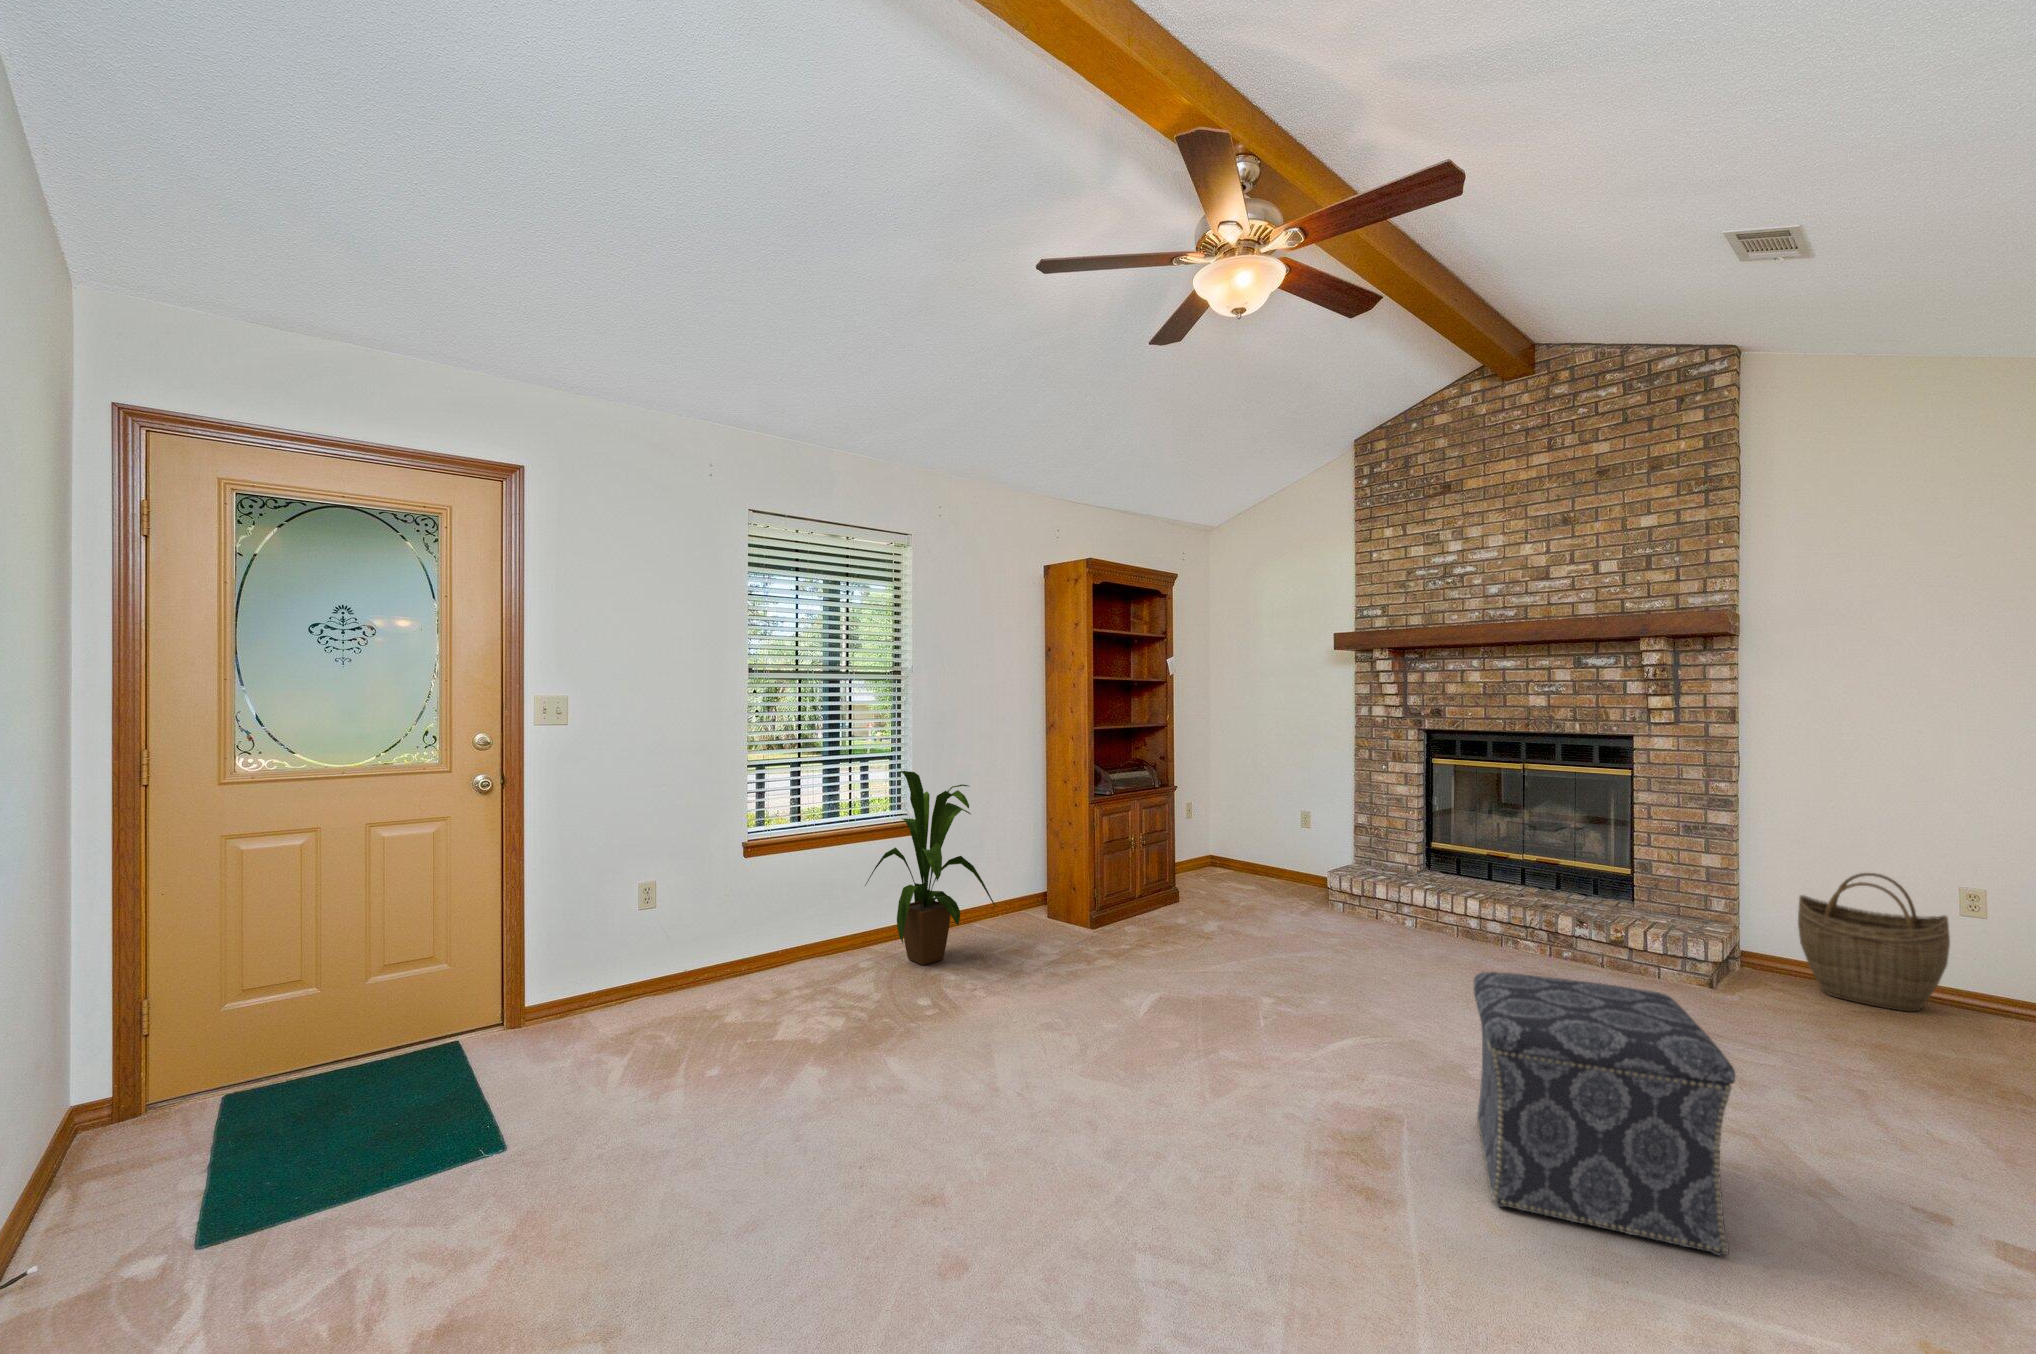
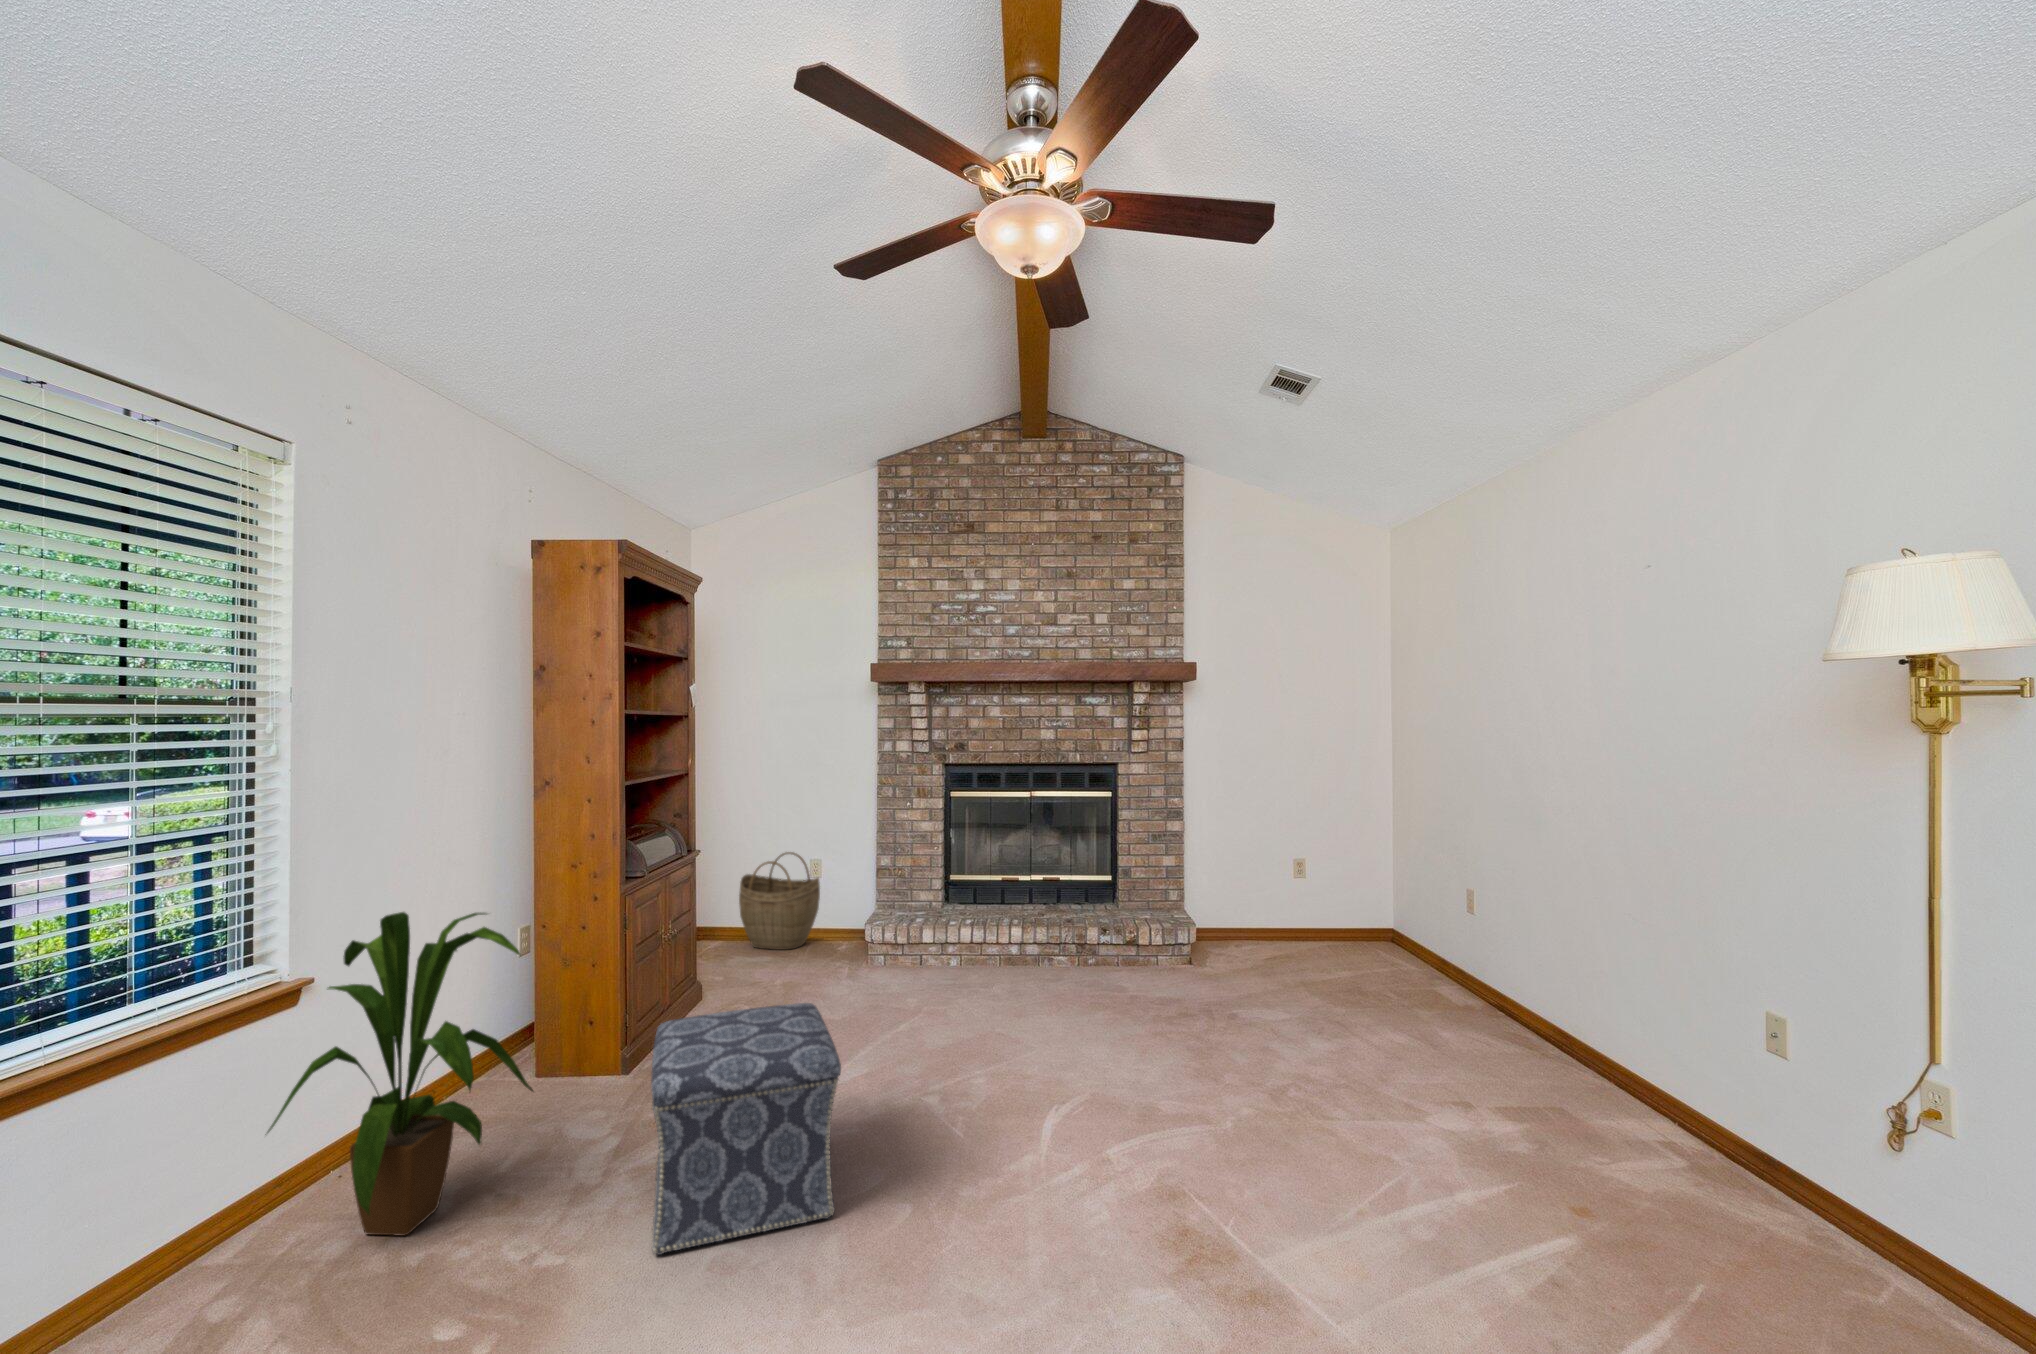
woven basket: present [1798,873,1950,1012] -> present [739,852,820,950]
ottoman: present [1474,972,1735,1255] -> present [651,1003,841,1255]

